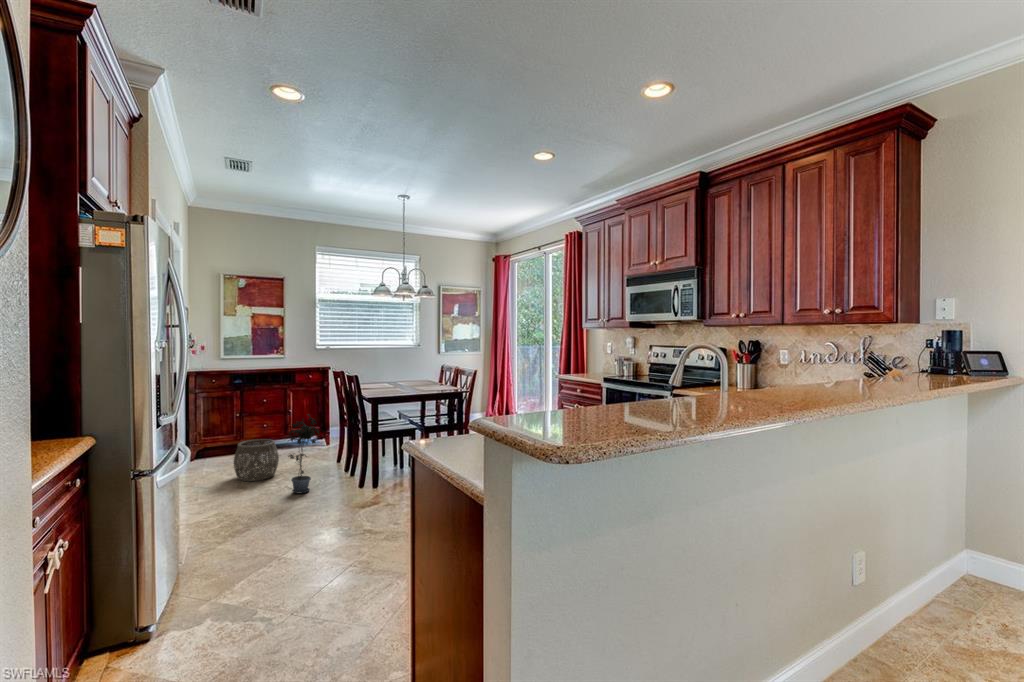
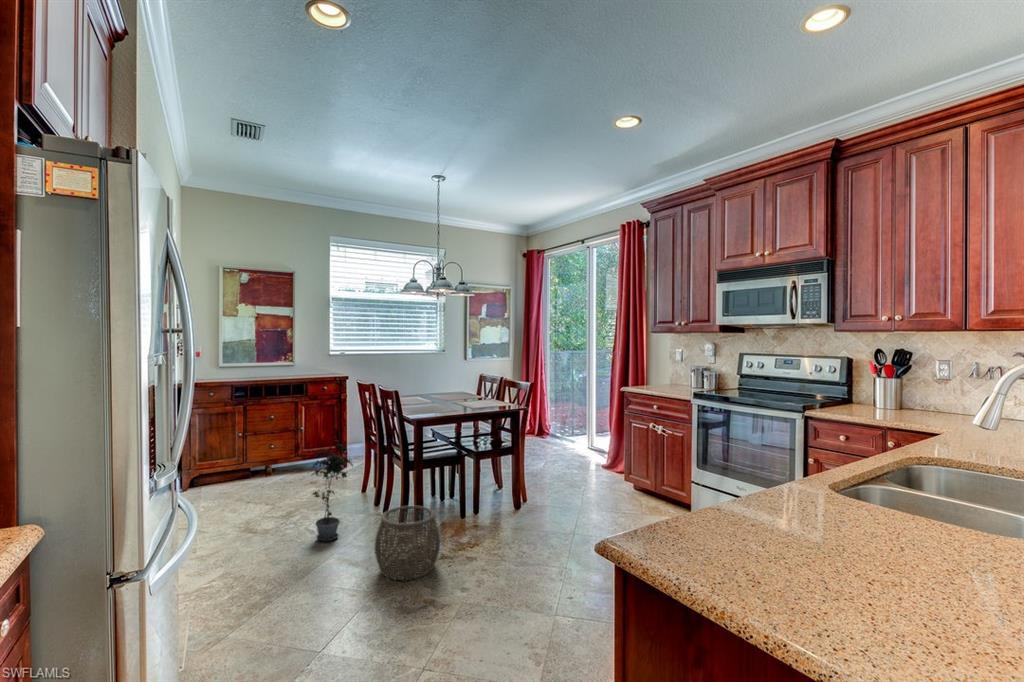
woven basket: present [234,439,279,481] -> present [375,506,440,581]

